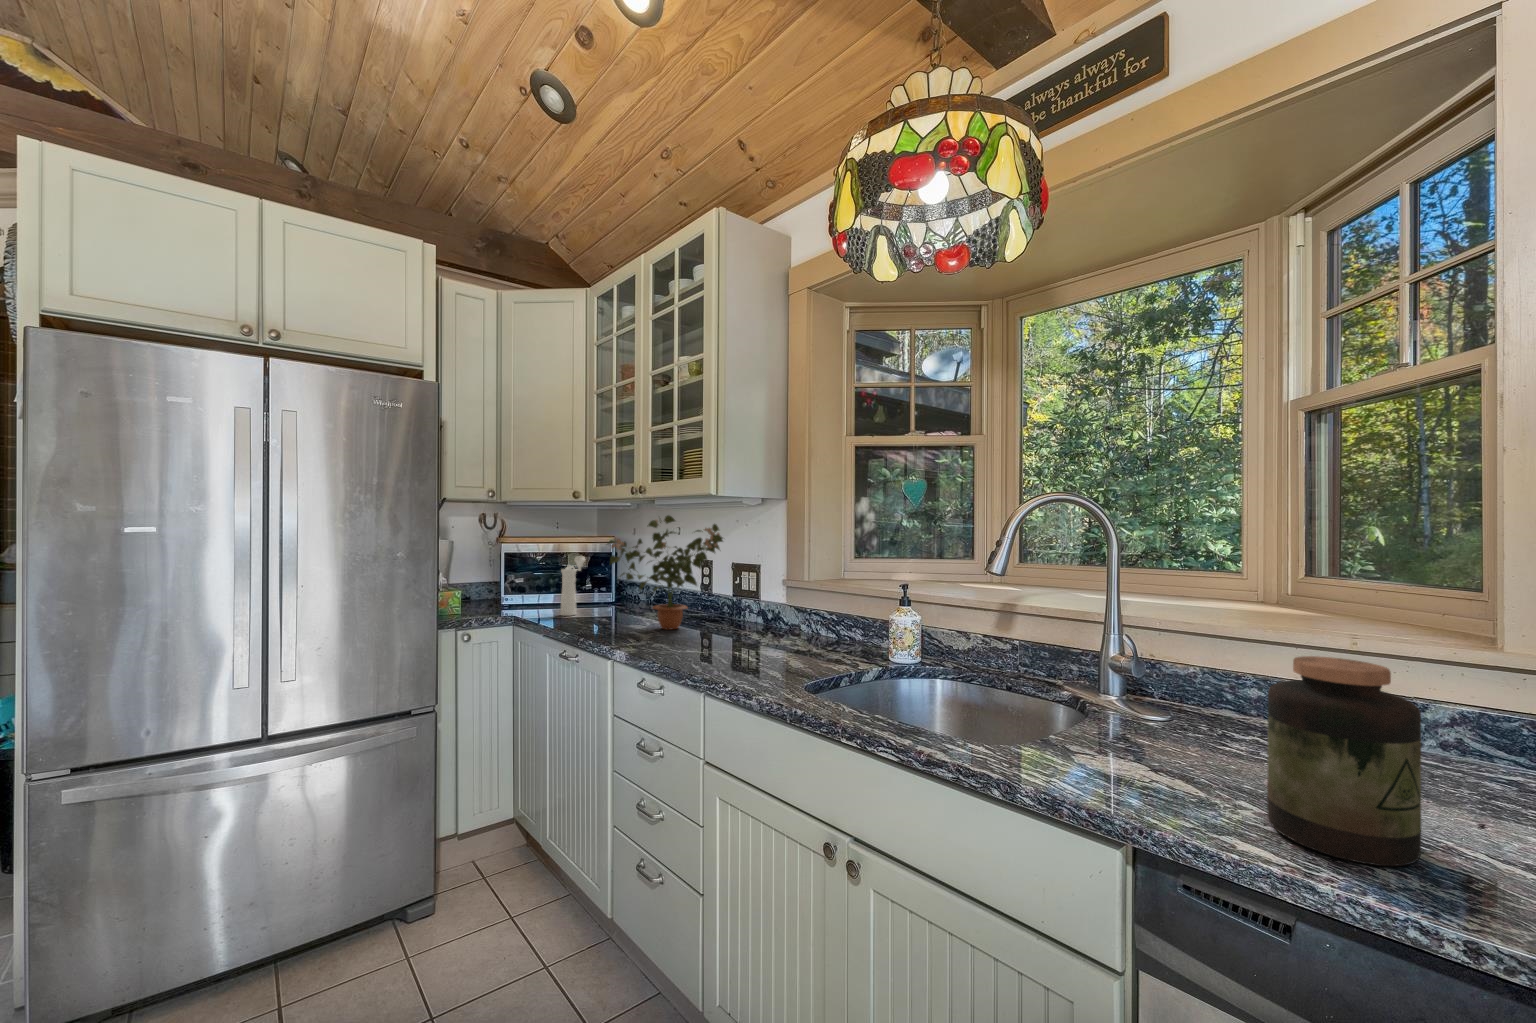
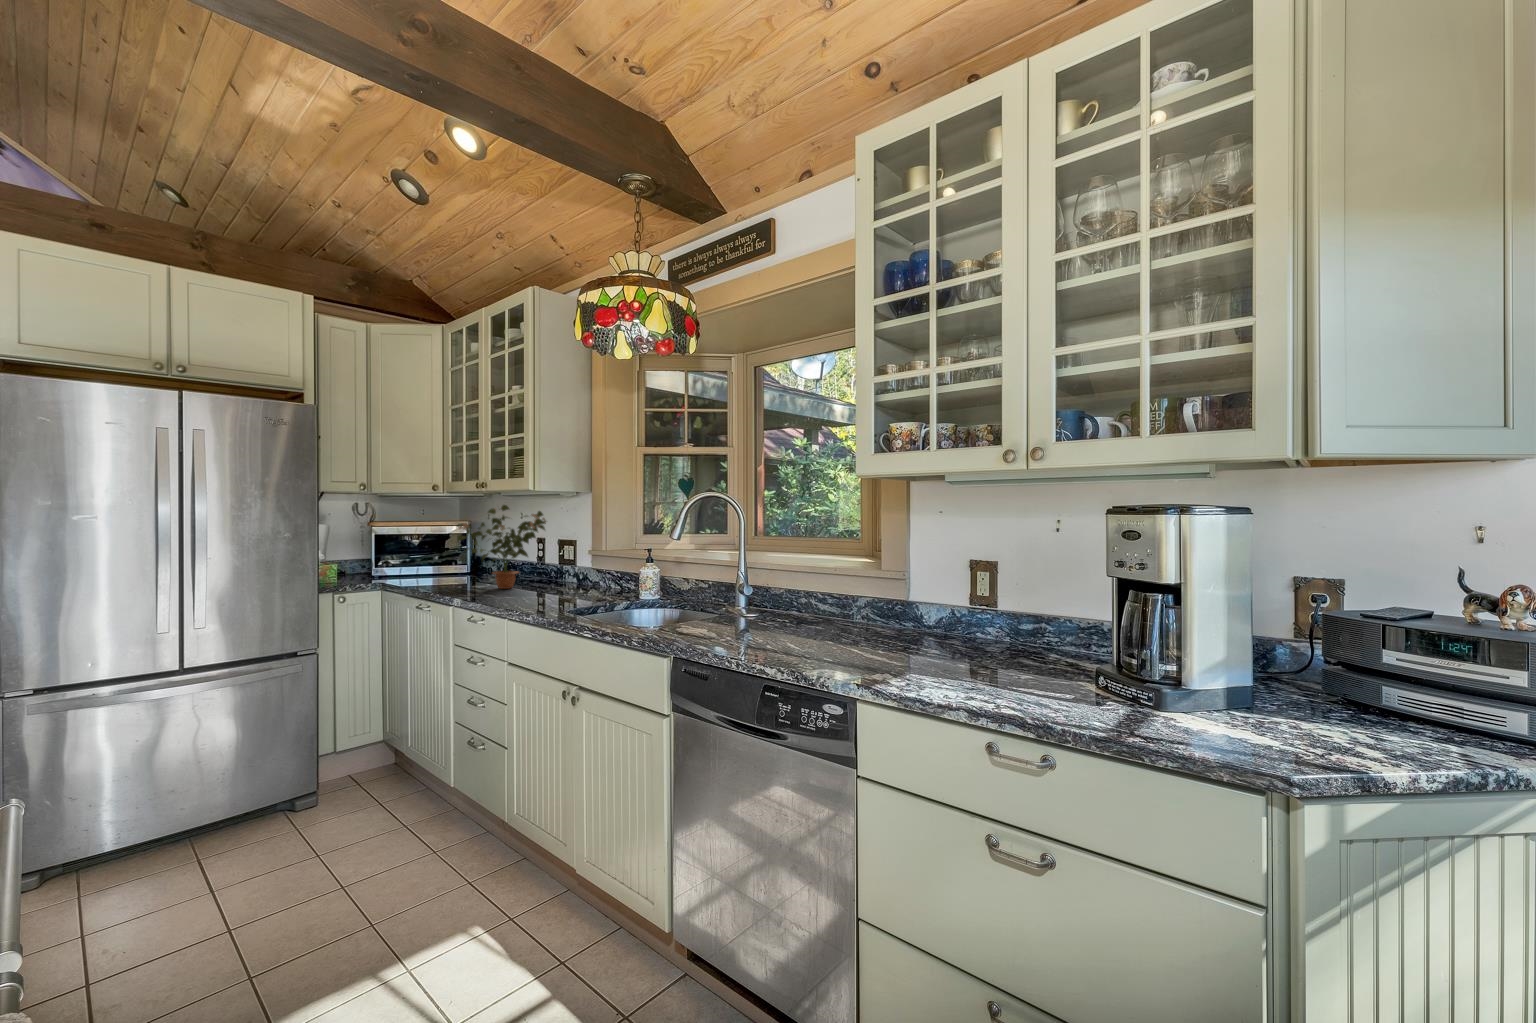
pepper mill: present [561,557,585,616] -> none [422,537,443,583]
jar: present [1267,656,1421,866] -> none [733,569,783,650]

